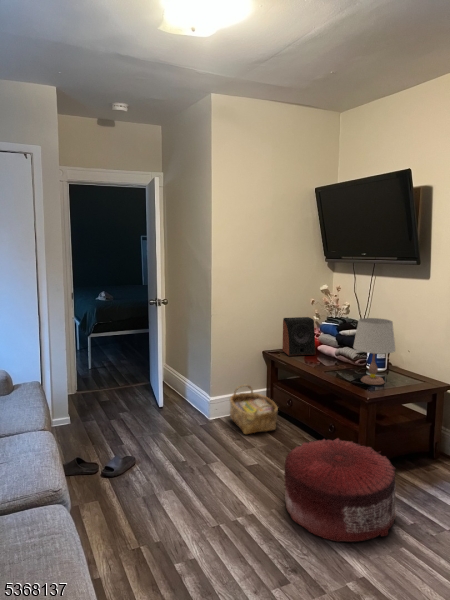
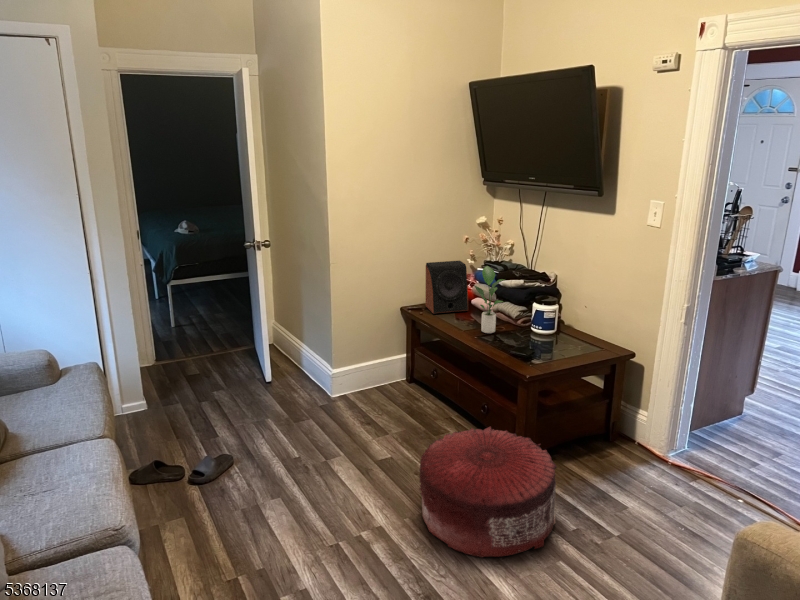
potted plant: none [322,318,346,369] -> present [474,266,504,333]
table lamp: present [353,318,395,385] -> none [513,269,567,356]
woven basket: present [230,385,278,434] -> none [356,352,419,417]

